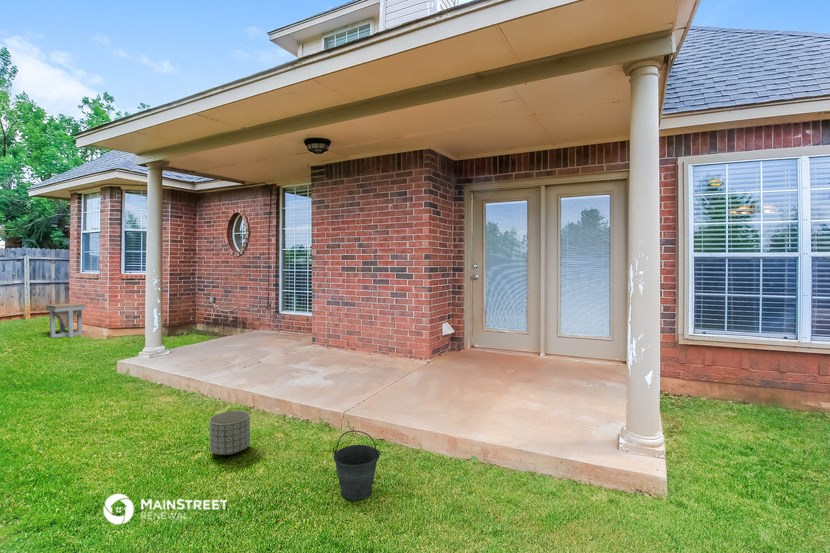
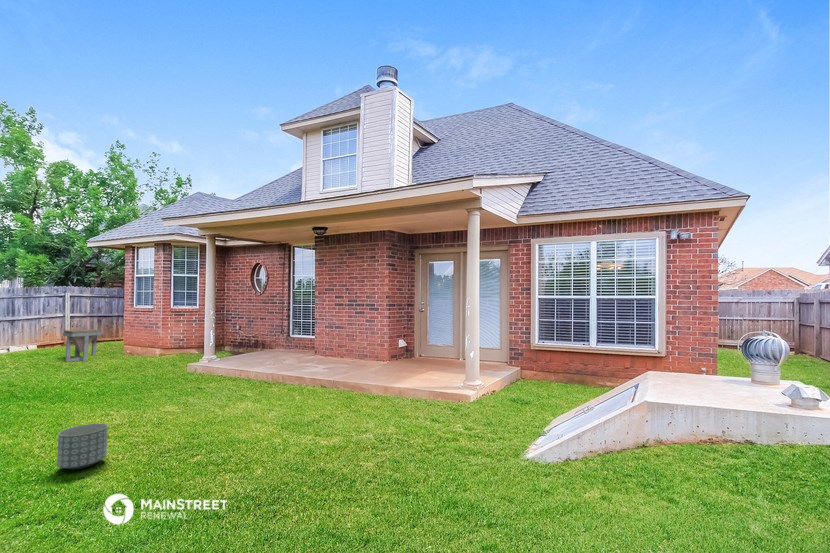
planter: present [210,411,250,455] -> present [57,424,108,470]
bucket: present [333,431,381,501] -> none [331,428,378,498]

